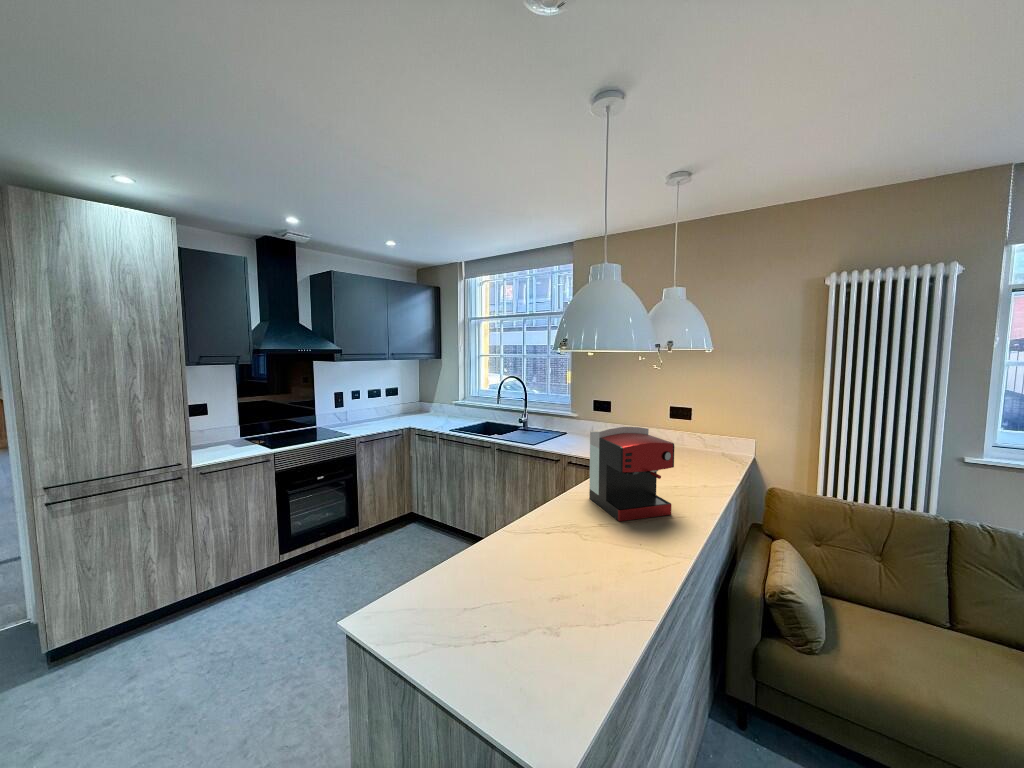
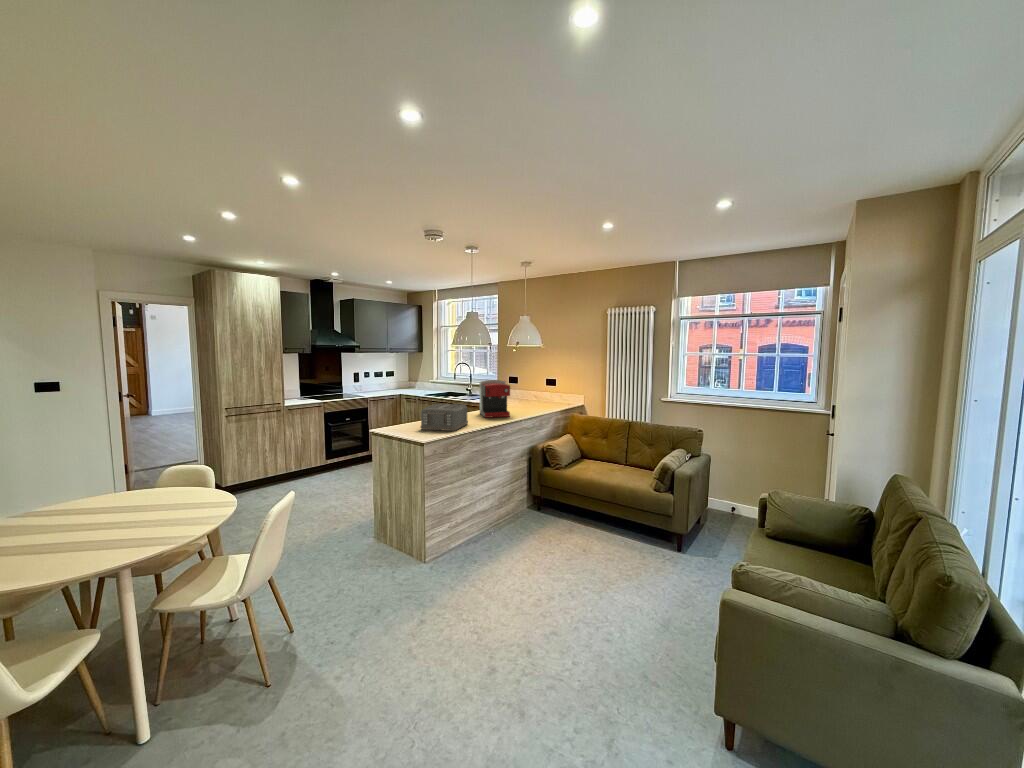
toaster: none [492,509,611,631] -> present [421,404,468,431]

